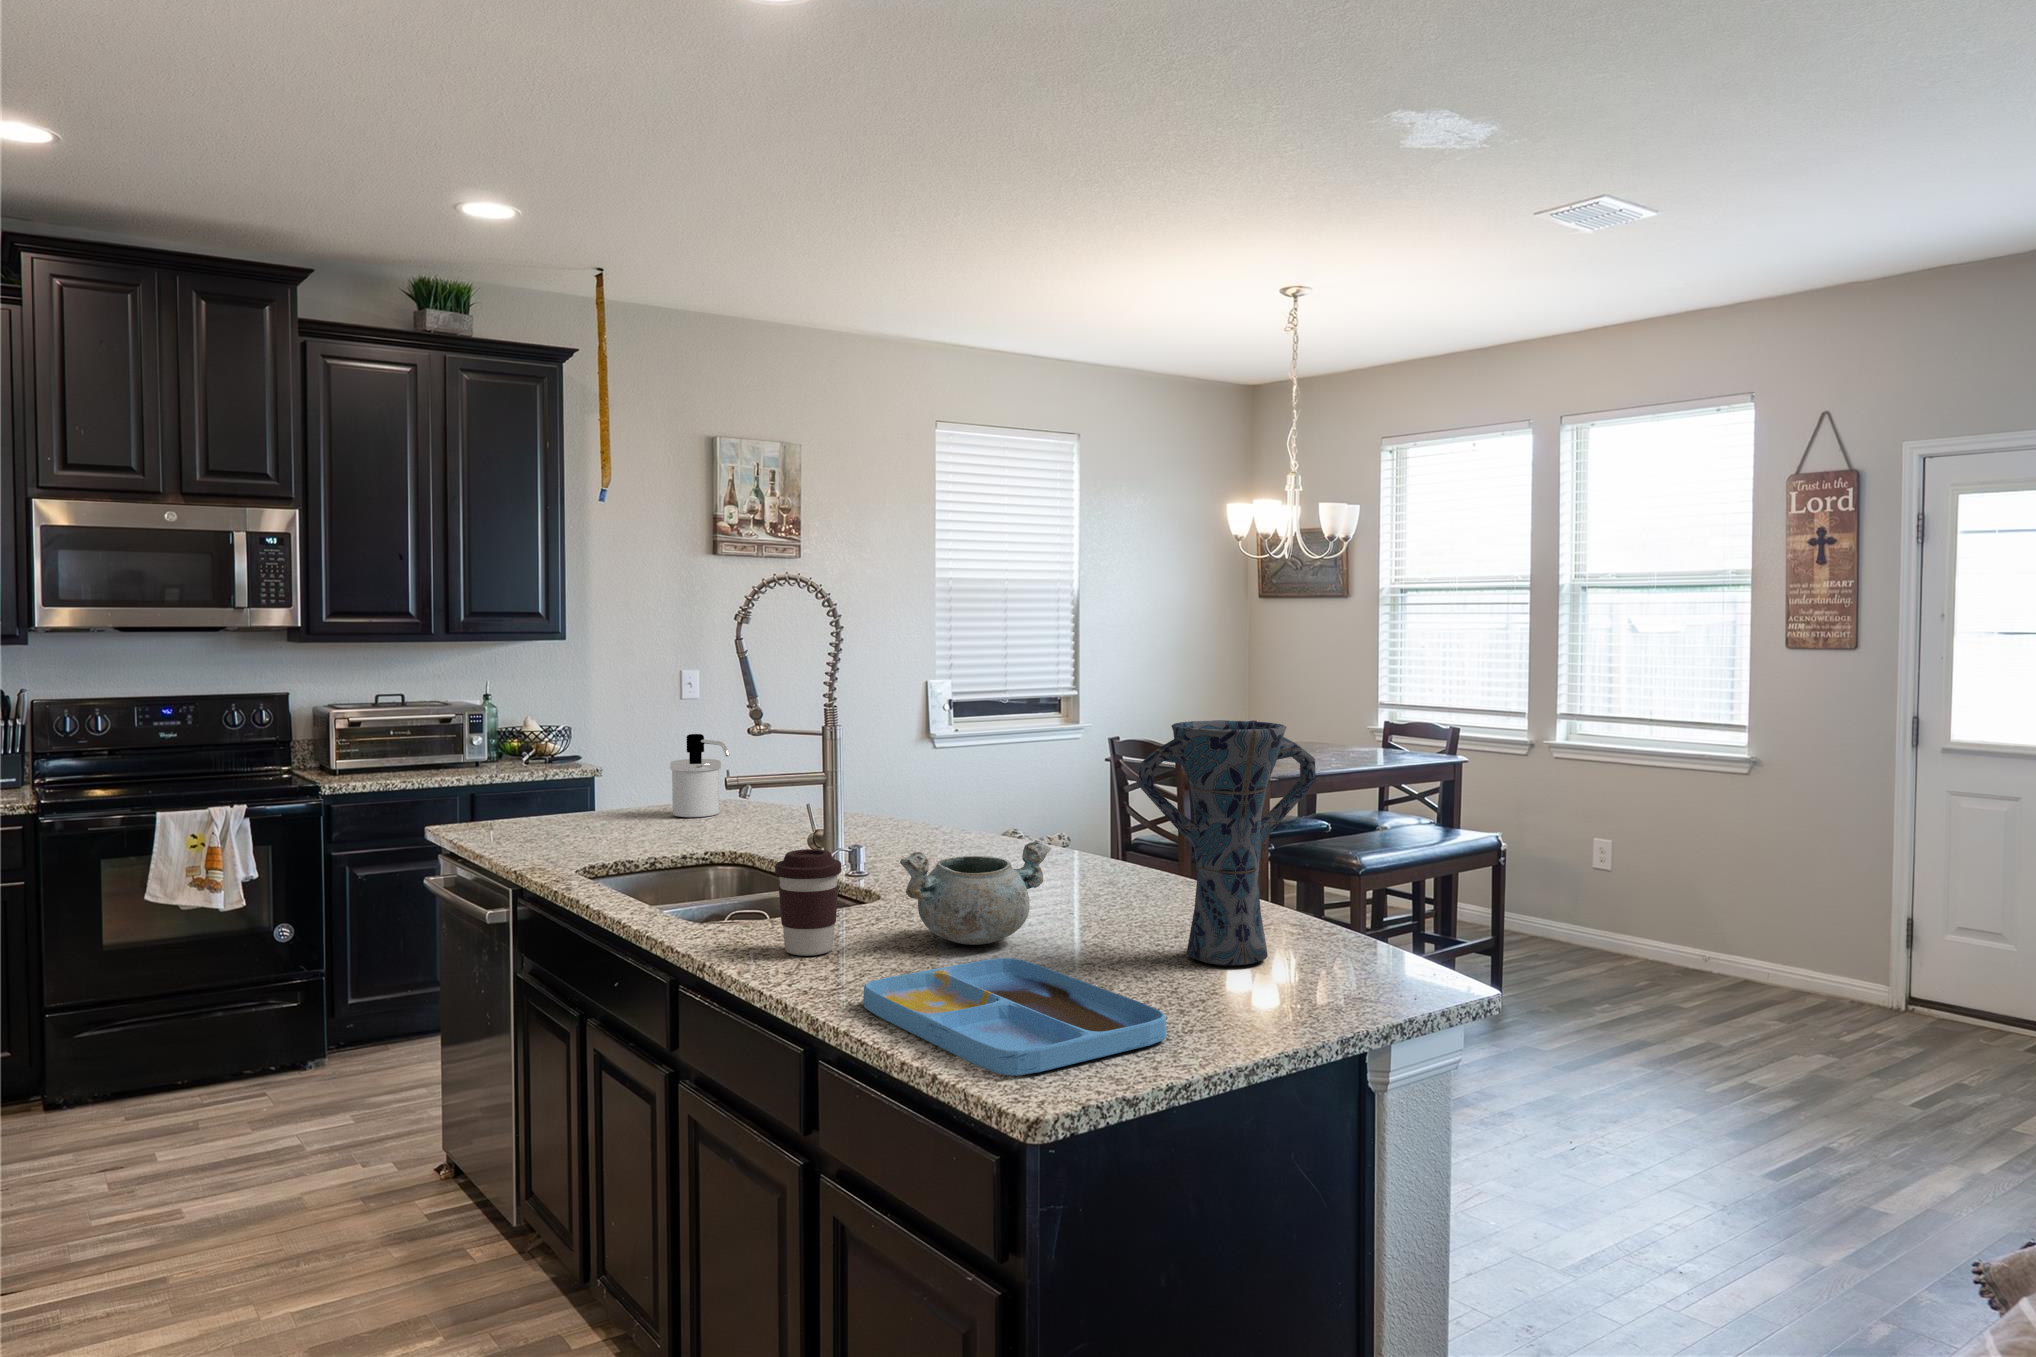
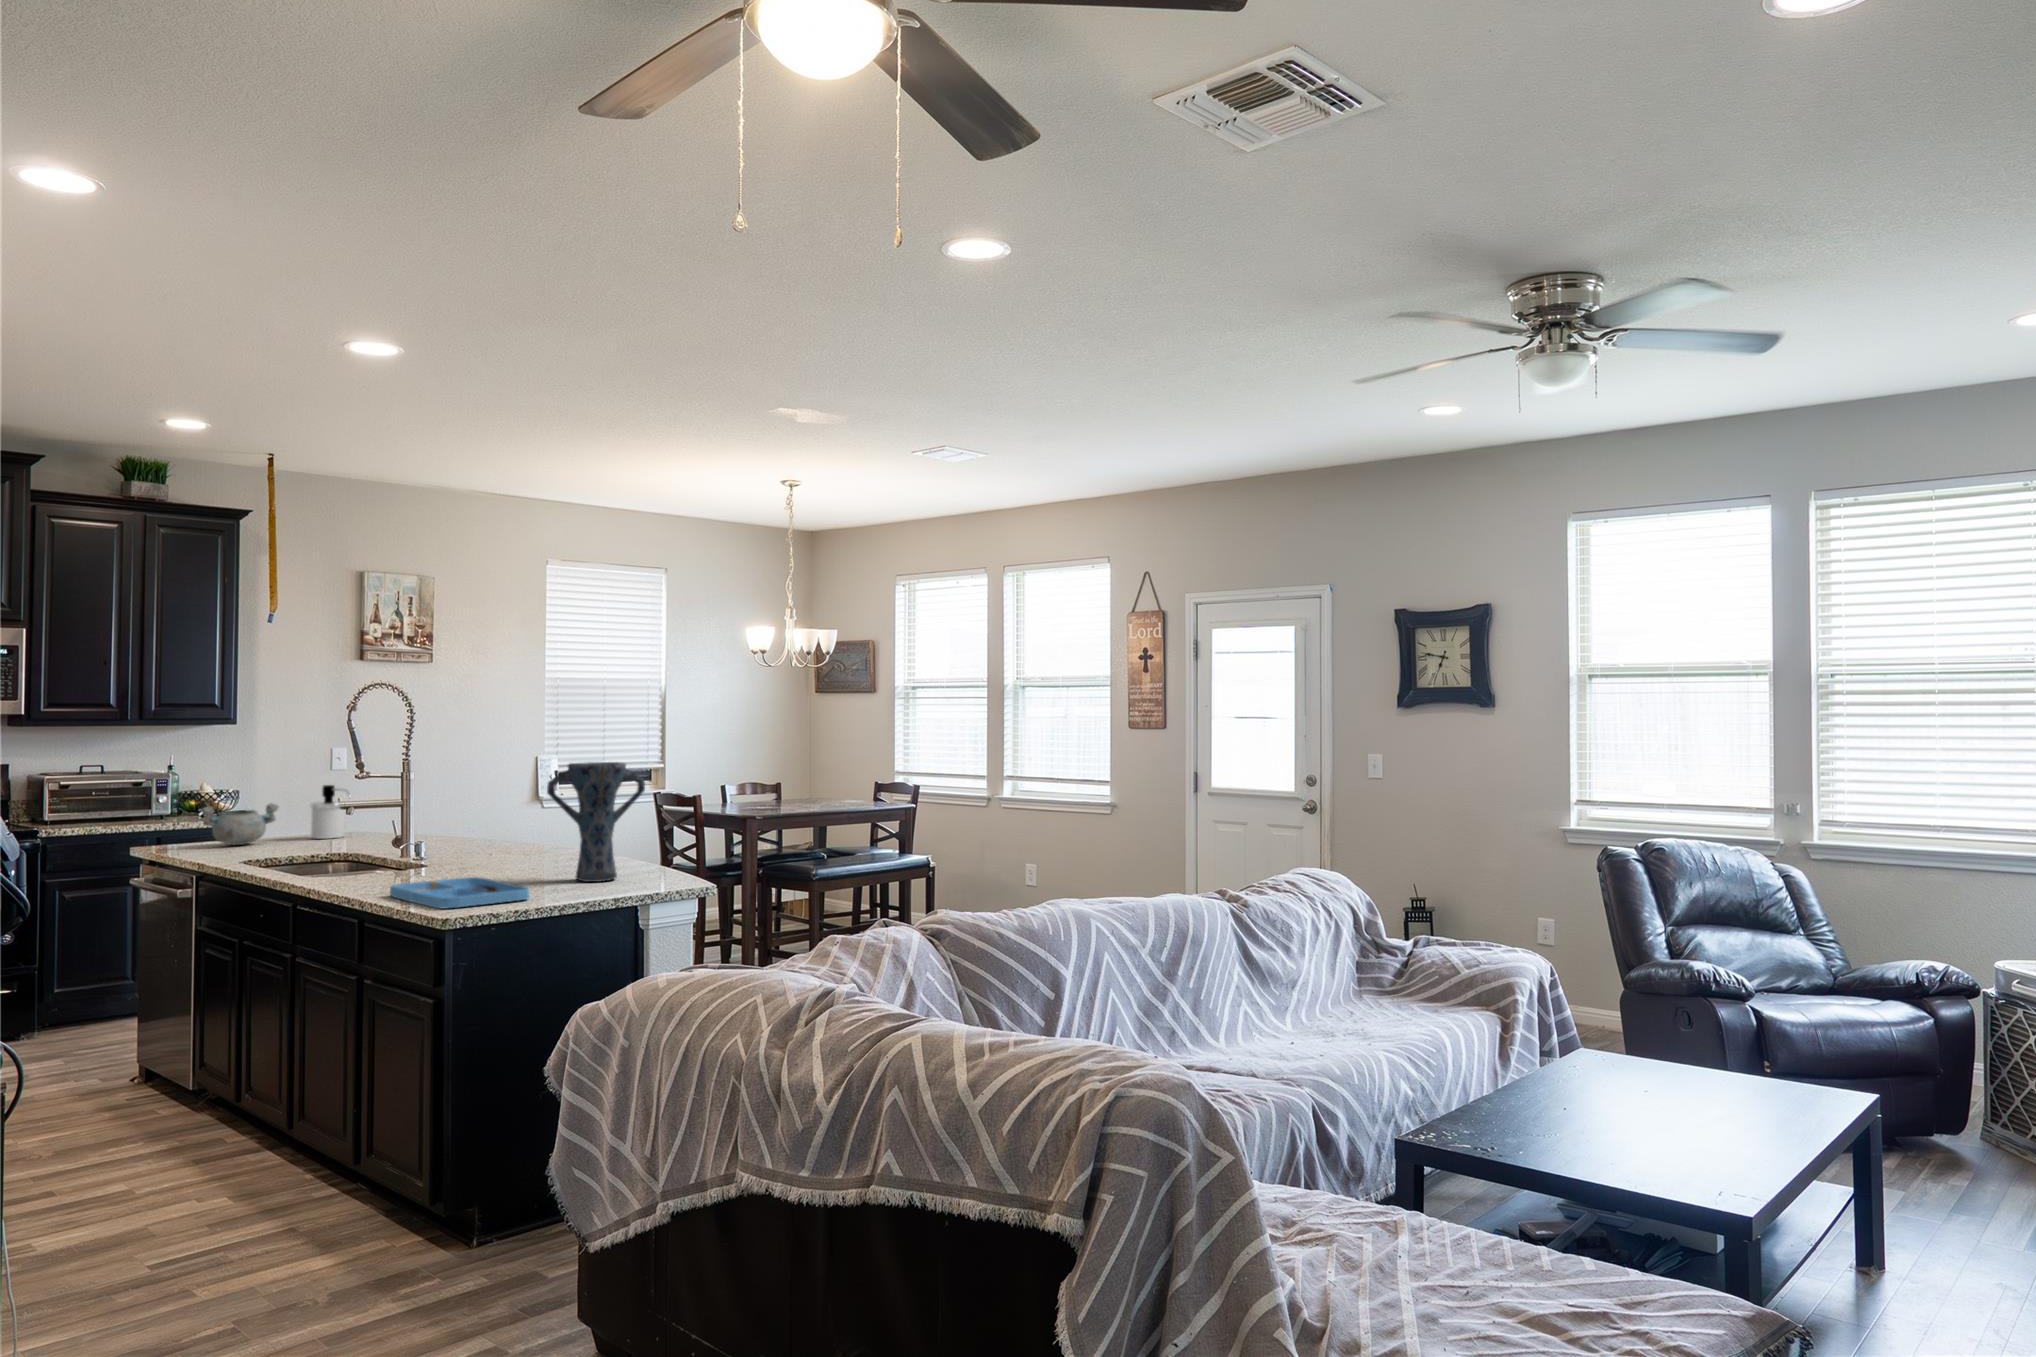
bowl: present [900,842,1051,945] -> present [201,803,278,845]
coffee cup: present [775,849,841,956] -> none [354,831,392,884]

